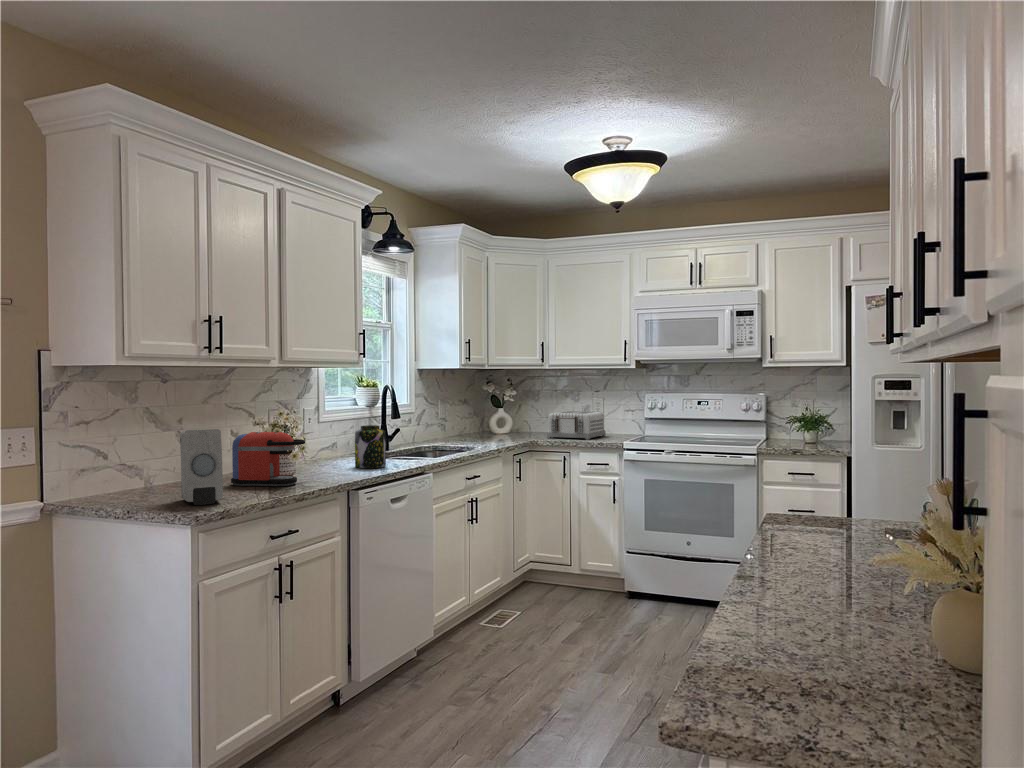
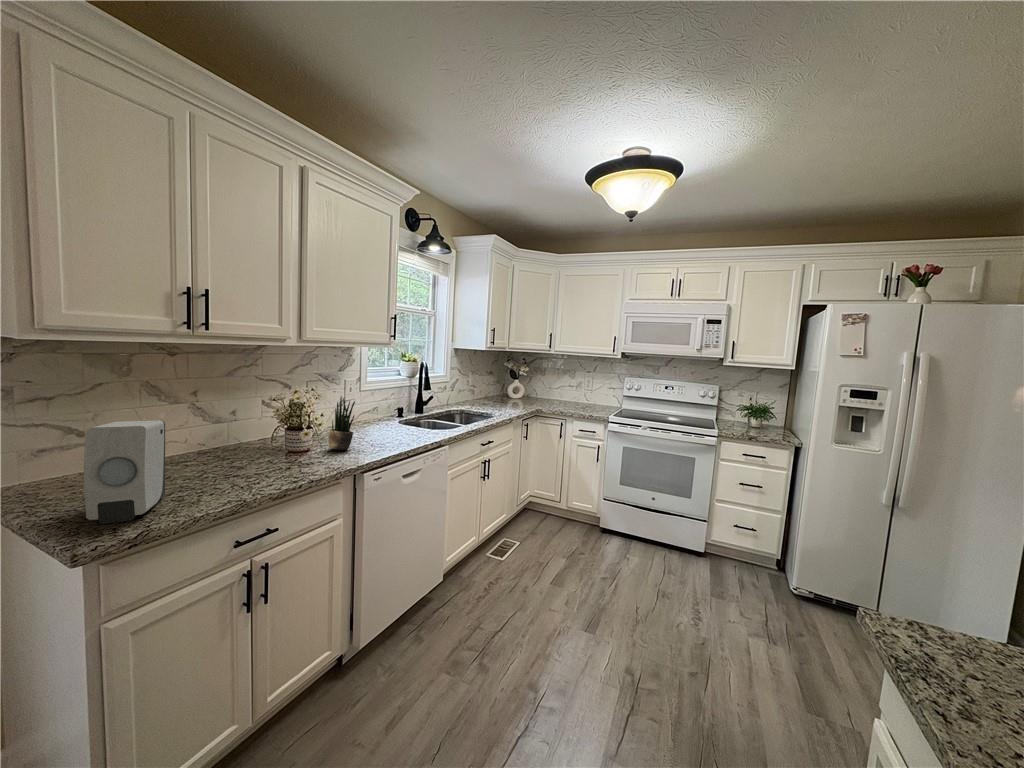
toaster: present [547,411,606,440] -> none [549,386,592,410]
potted plant: none [314,416,339,473] -> present [328,396,355,450]
jar: present [355,425,386,468] -> none [378,402,406,442]
coffee maker: present [231,432,305,486] -> none [223,413,302,474]

